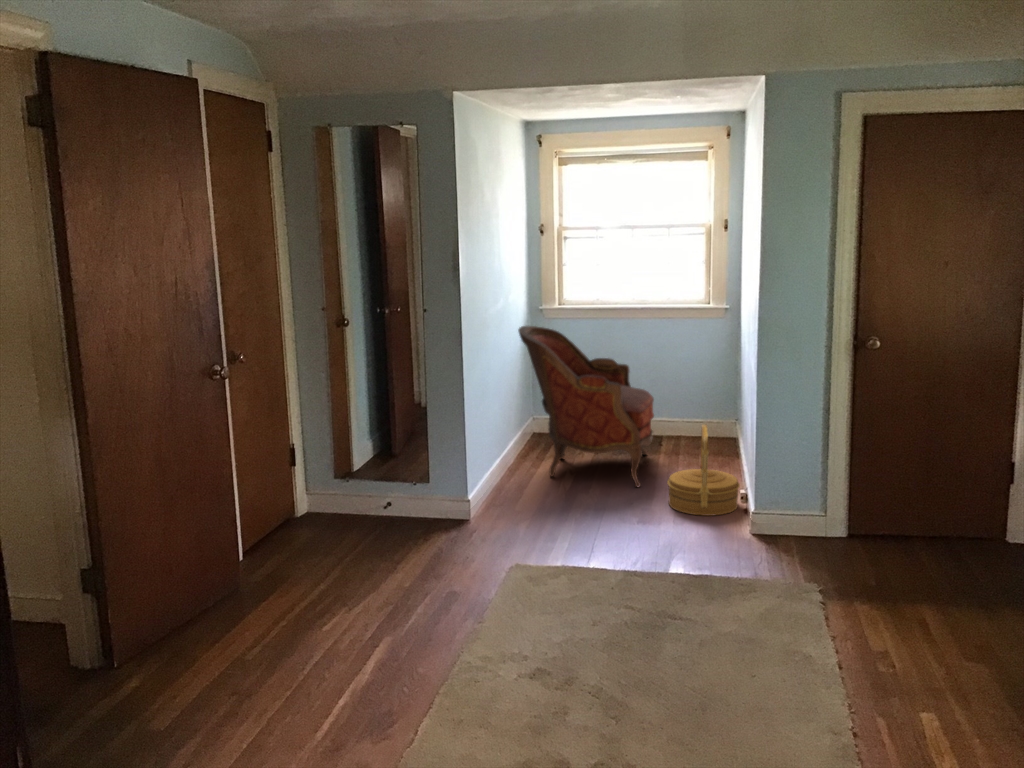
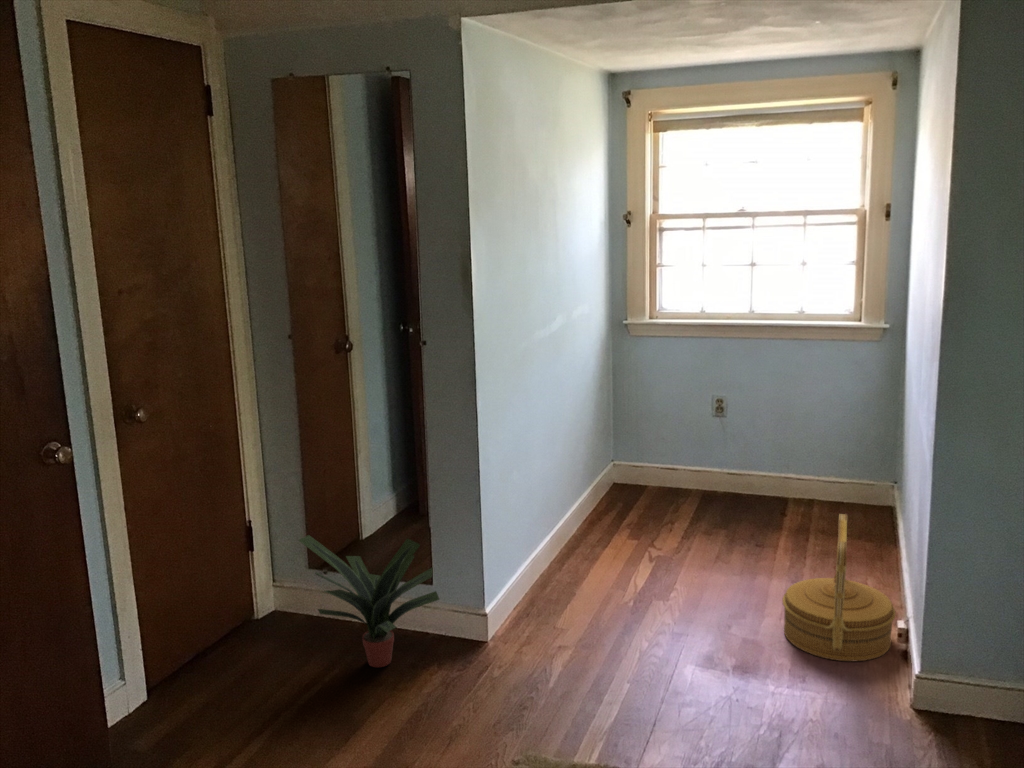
armchair: present [518,326,654,487] -> none [580,351,772,593]
potted plant: none [341,447,440,537] -> present [299,535,439,667]

